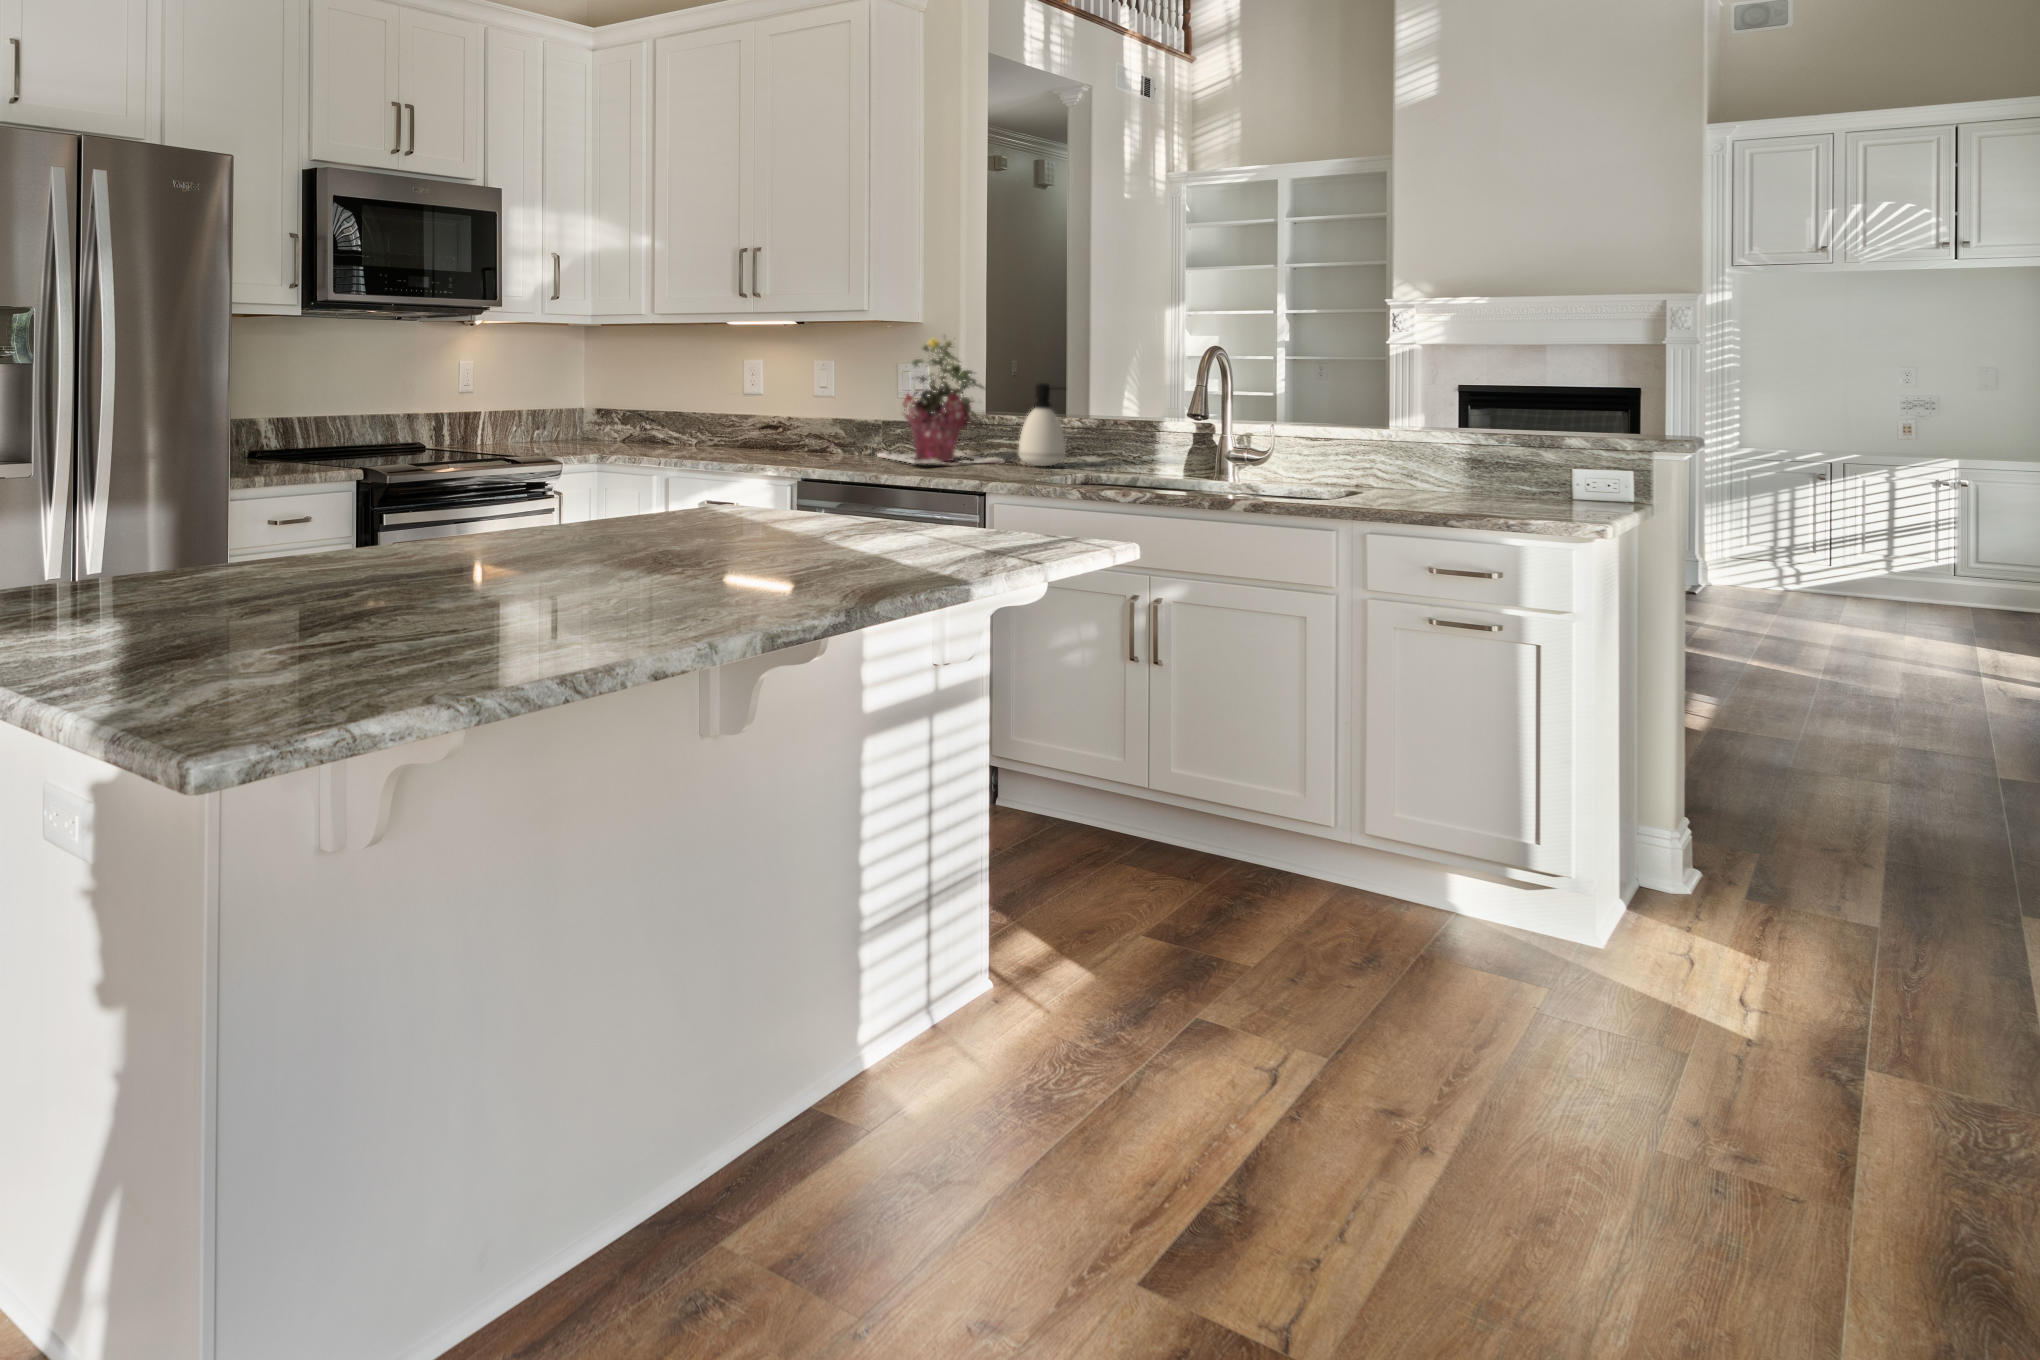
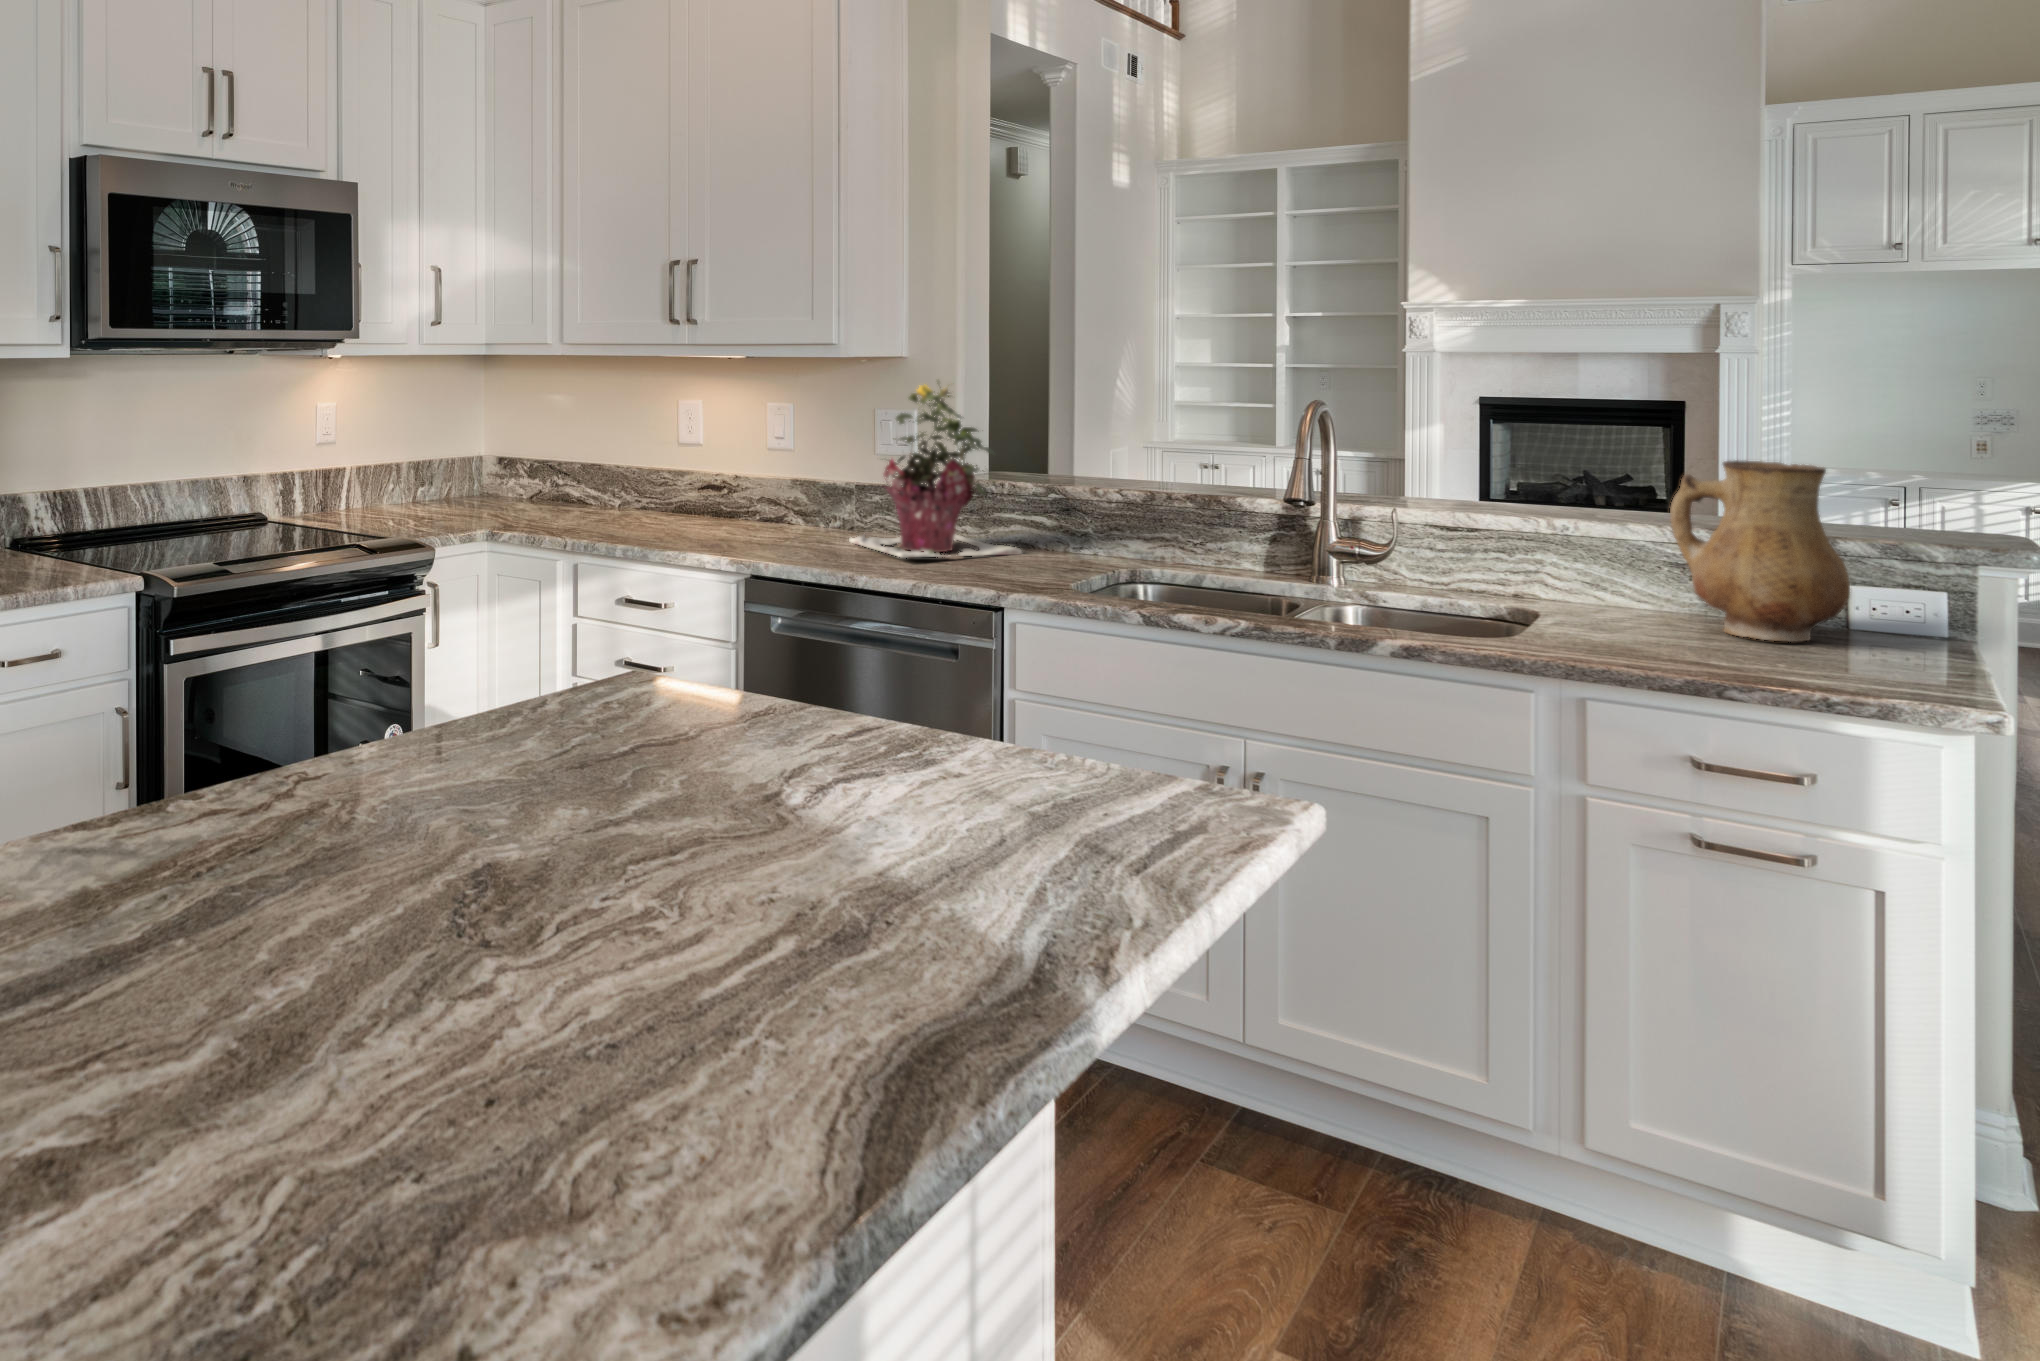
ceramic pitcher: none [1437,380,1549,501] -> present [1670,461,1850,642]
soap dispenser: present [1018,383,1065,466] -> none [1043,448,1109,562]

